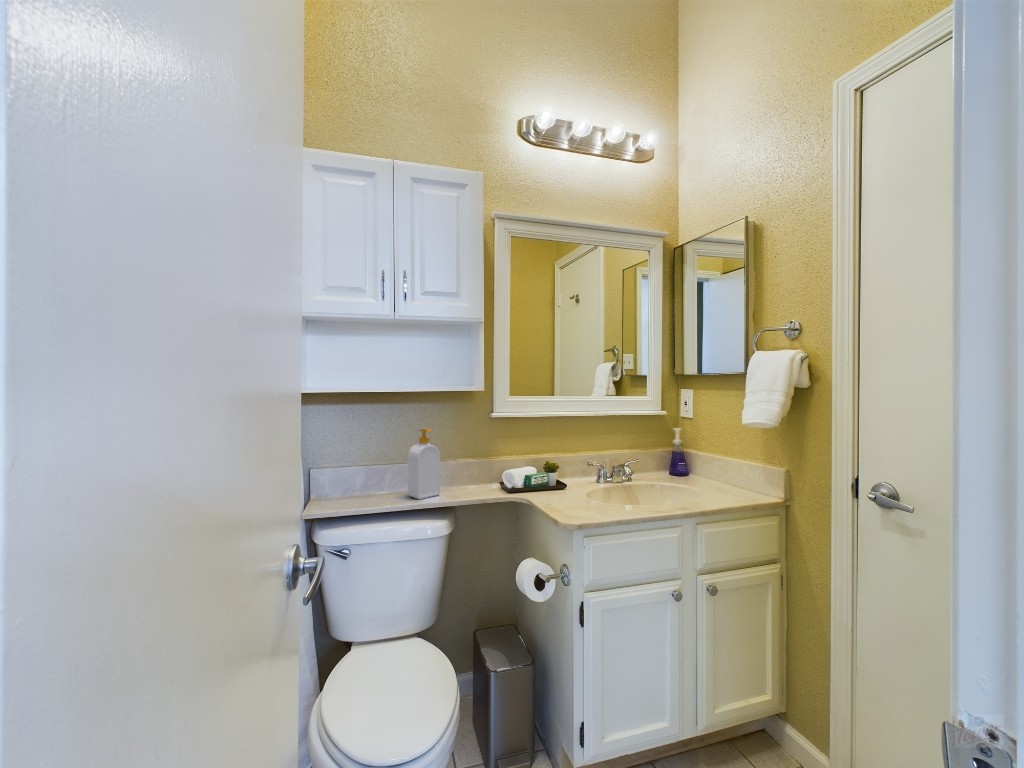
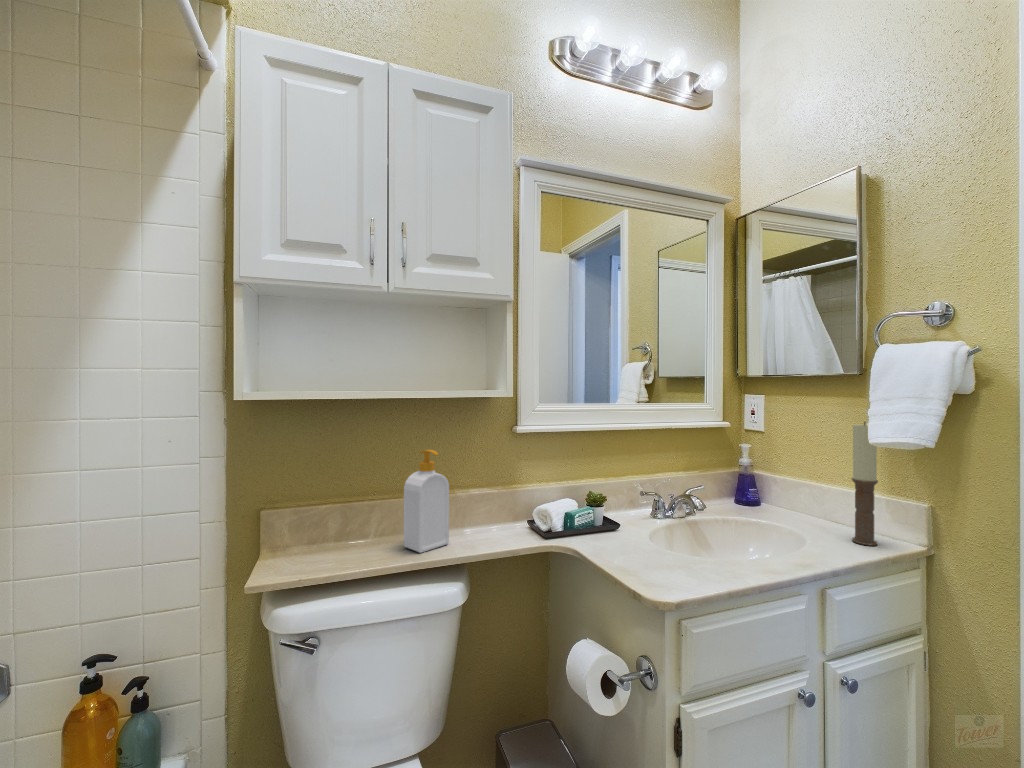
candle: none [734,409,751,500] -> present [852,422,878,546]

